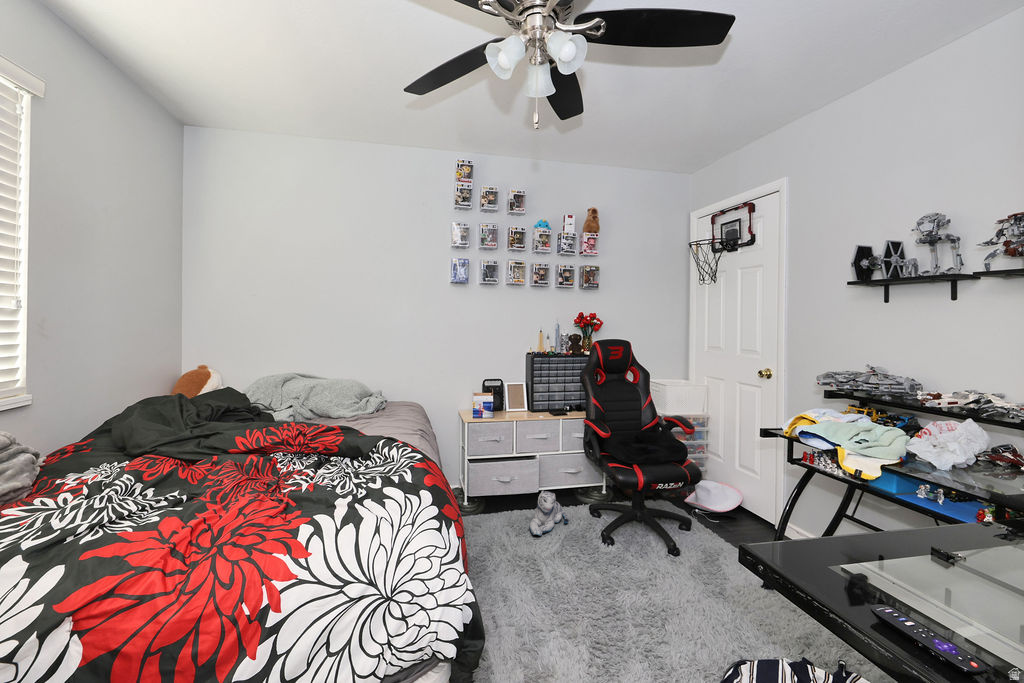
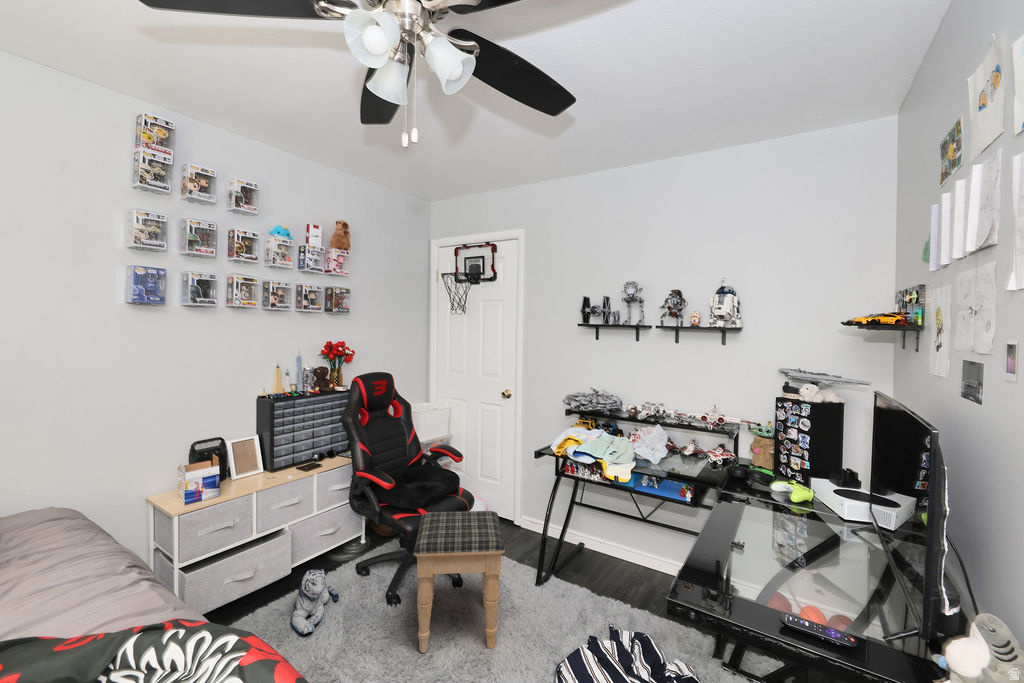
footstool: none [605,465,708,605] -> present [414,511,505,653]

